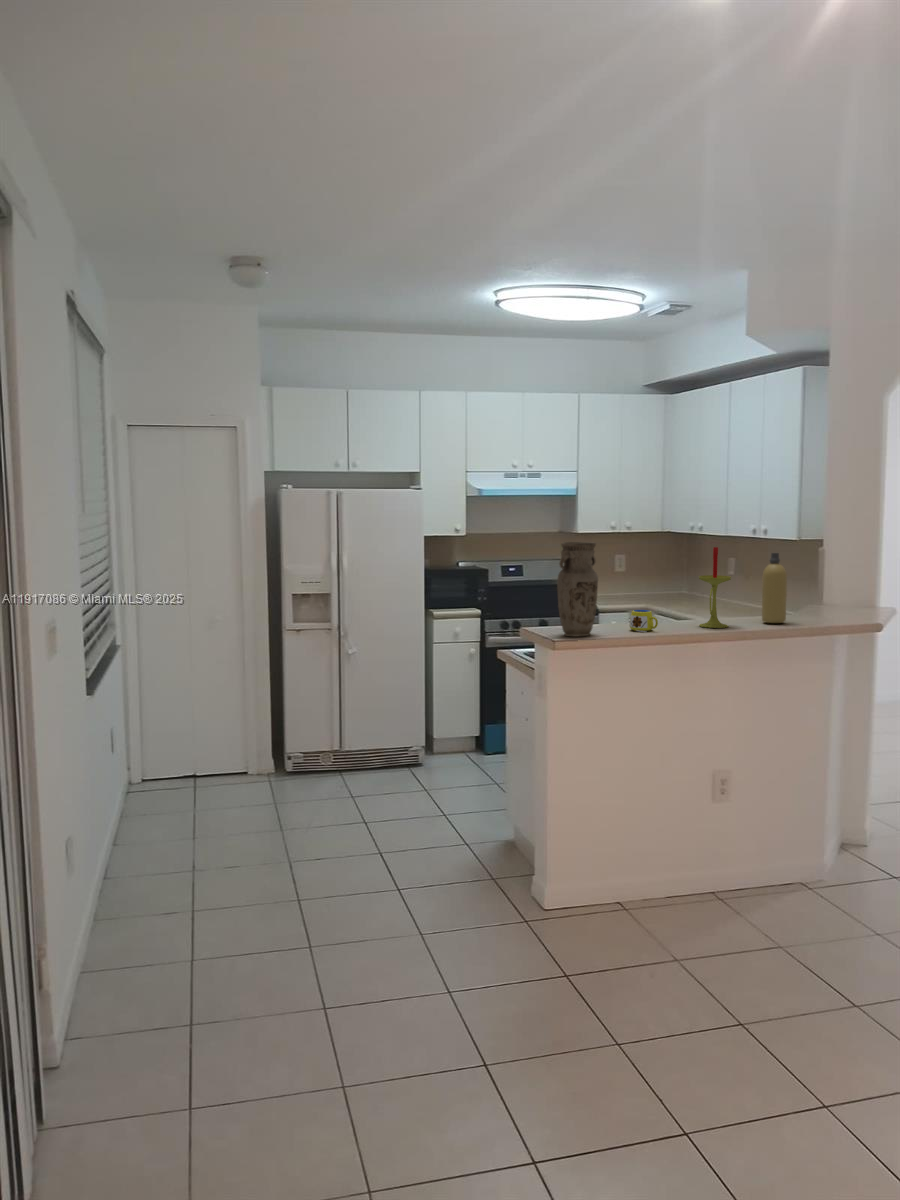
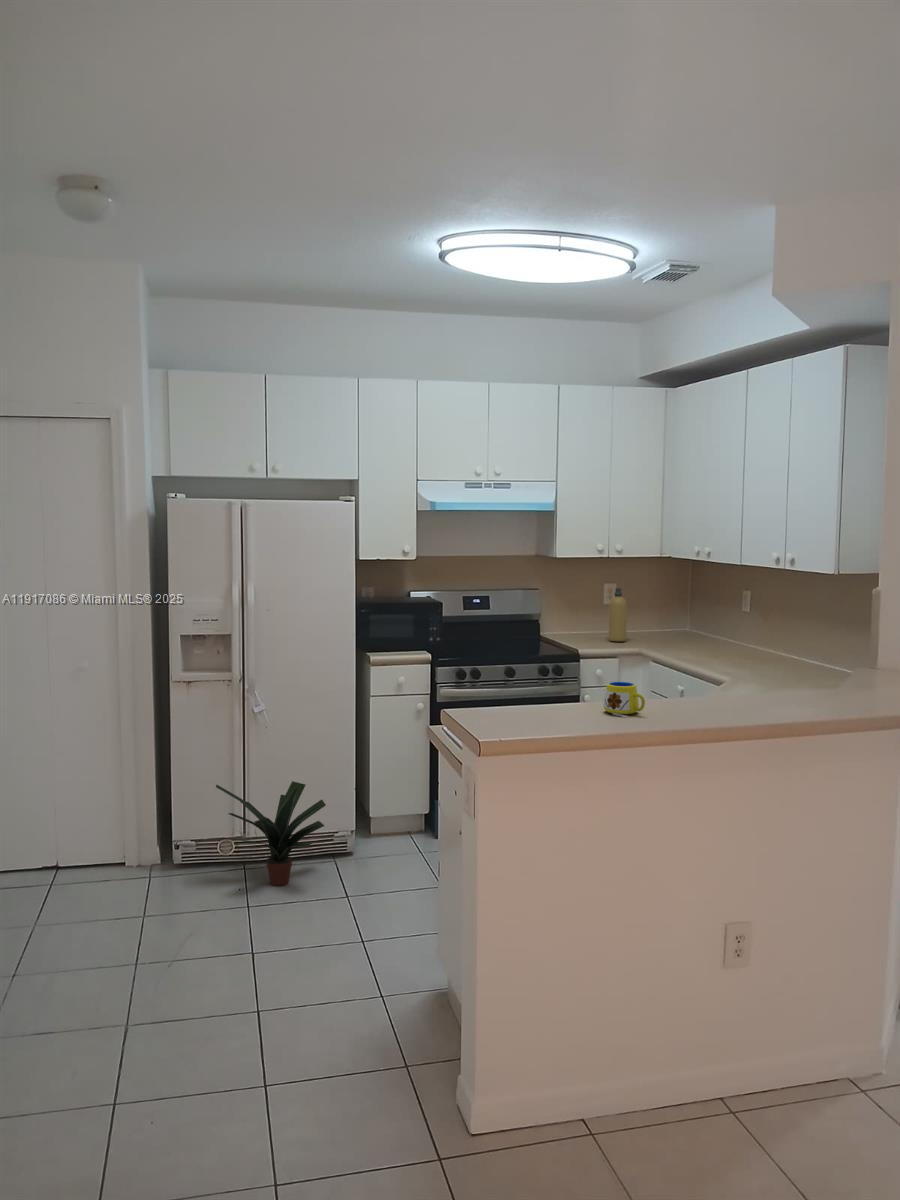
vase: present [557,542,598,636] -> none [495,582,556,724]
candle: present [699,547,731,628] -> none [706,588,754,710]
bottle: present [762,553,787,623] -> present [609,588,627,642]
potted plant: none [324,707,407,785] -> present [216,781,326,886]

